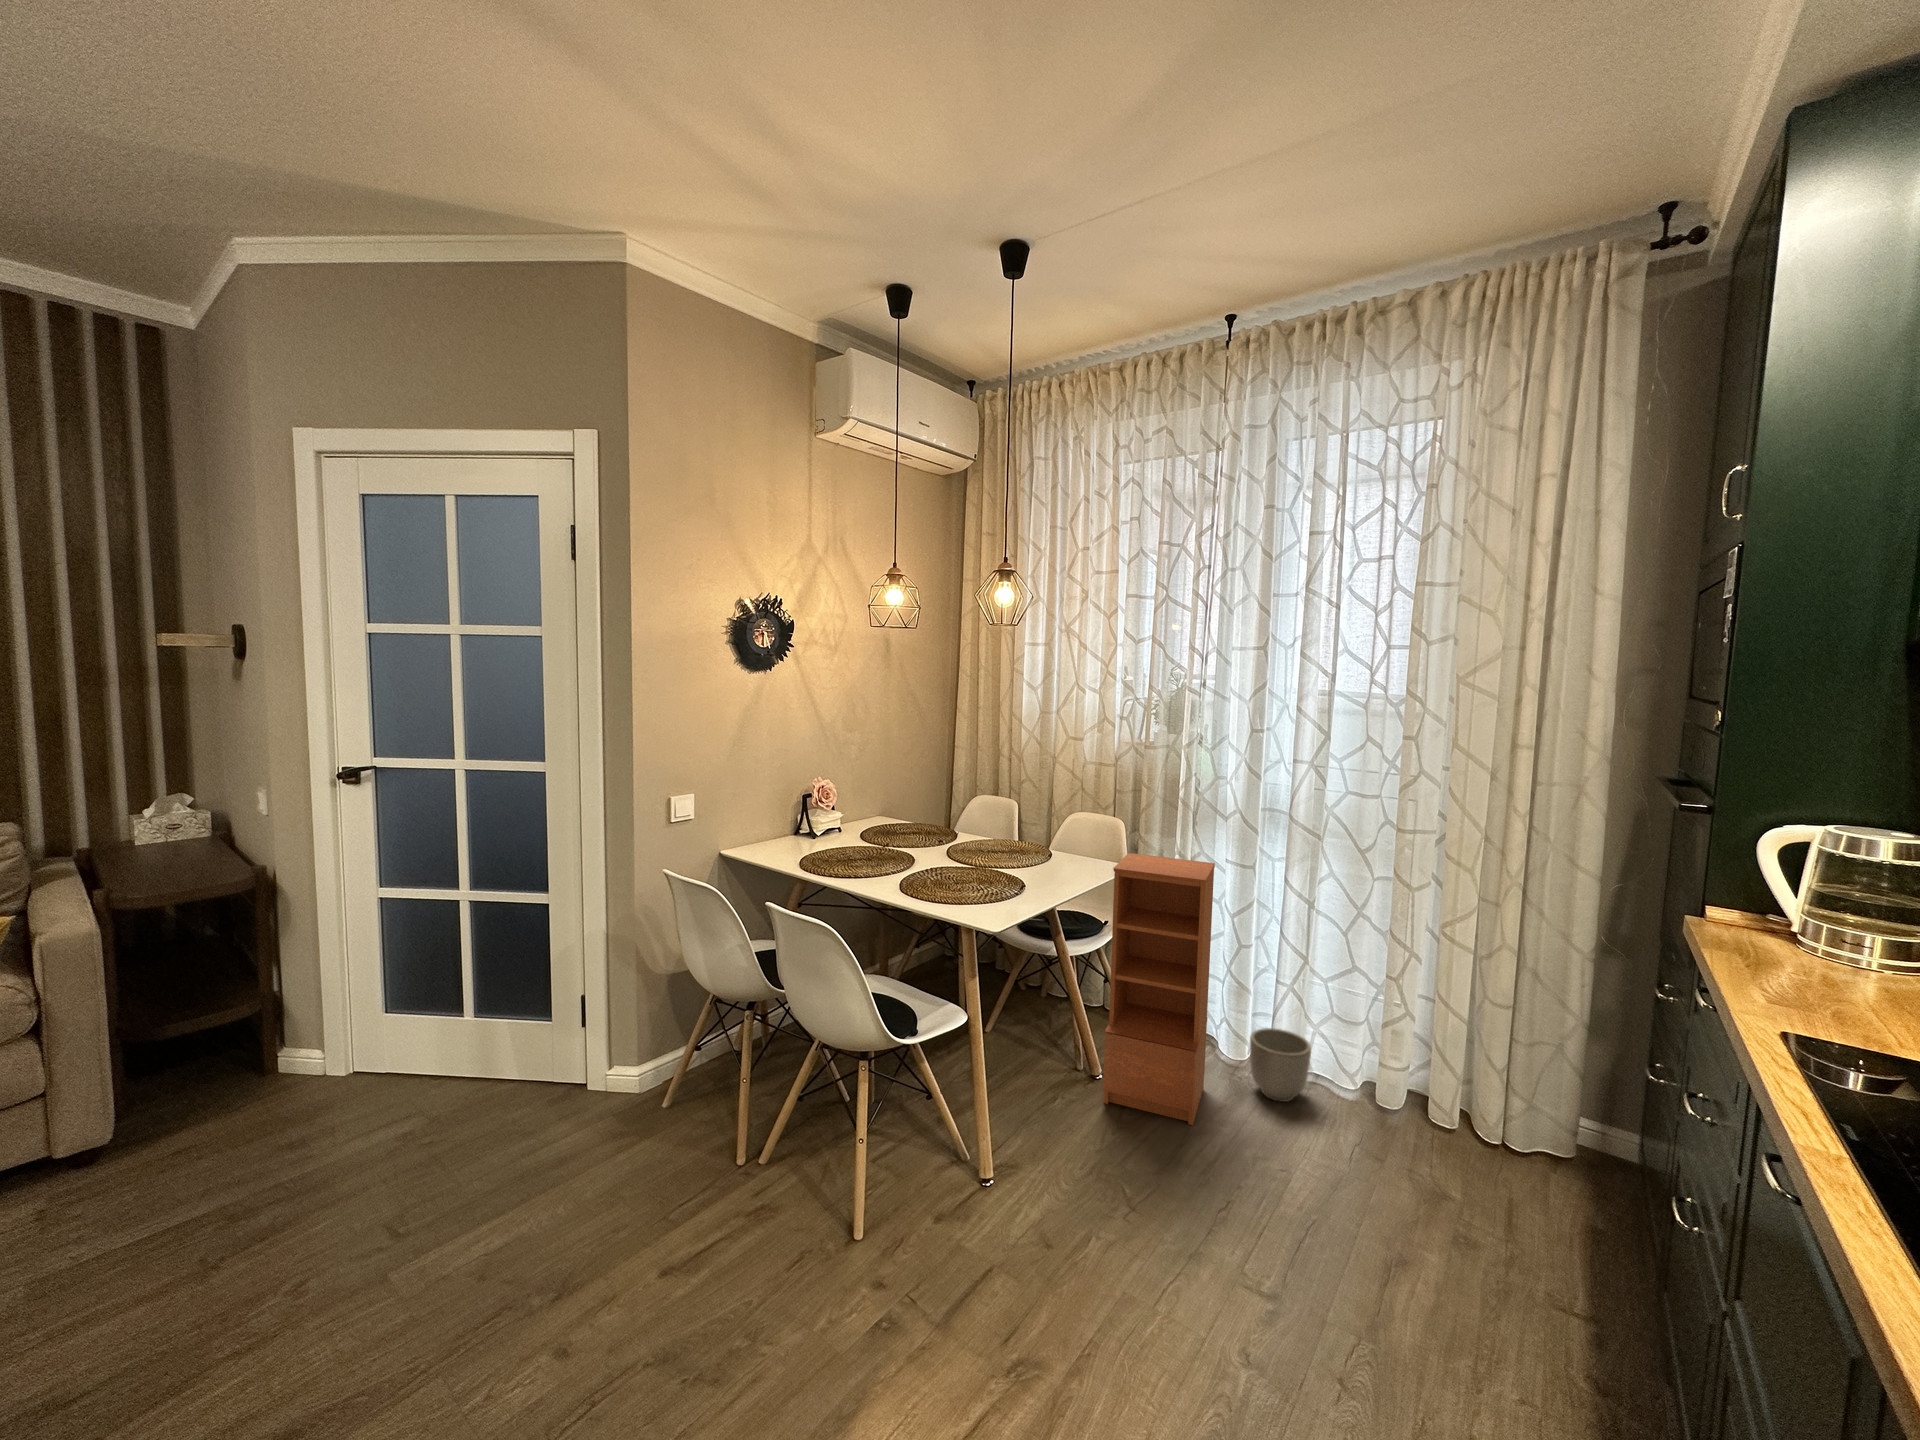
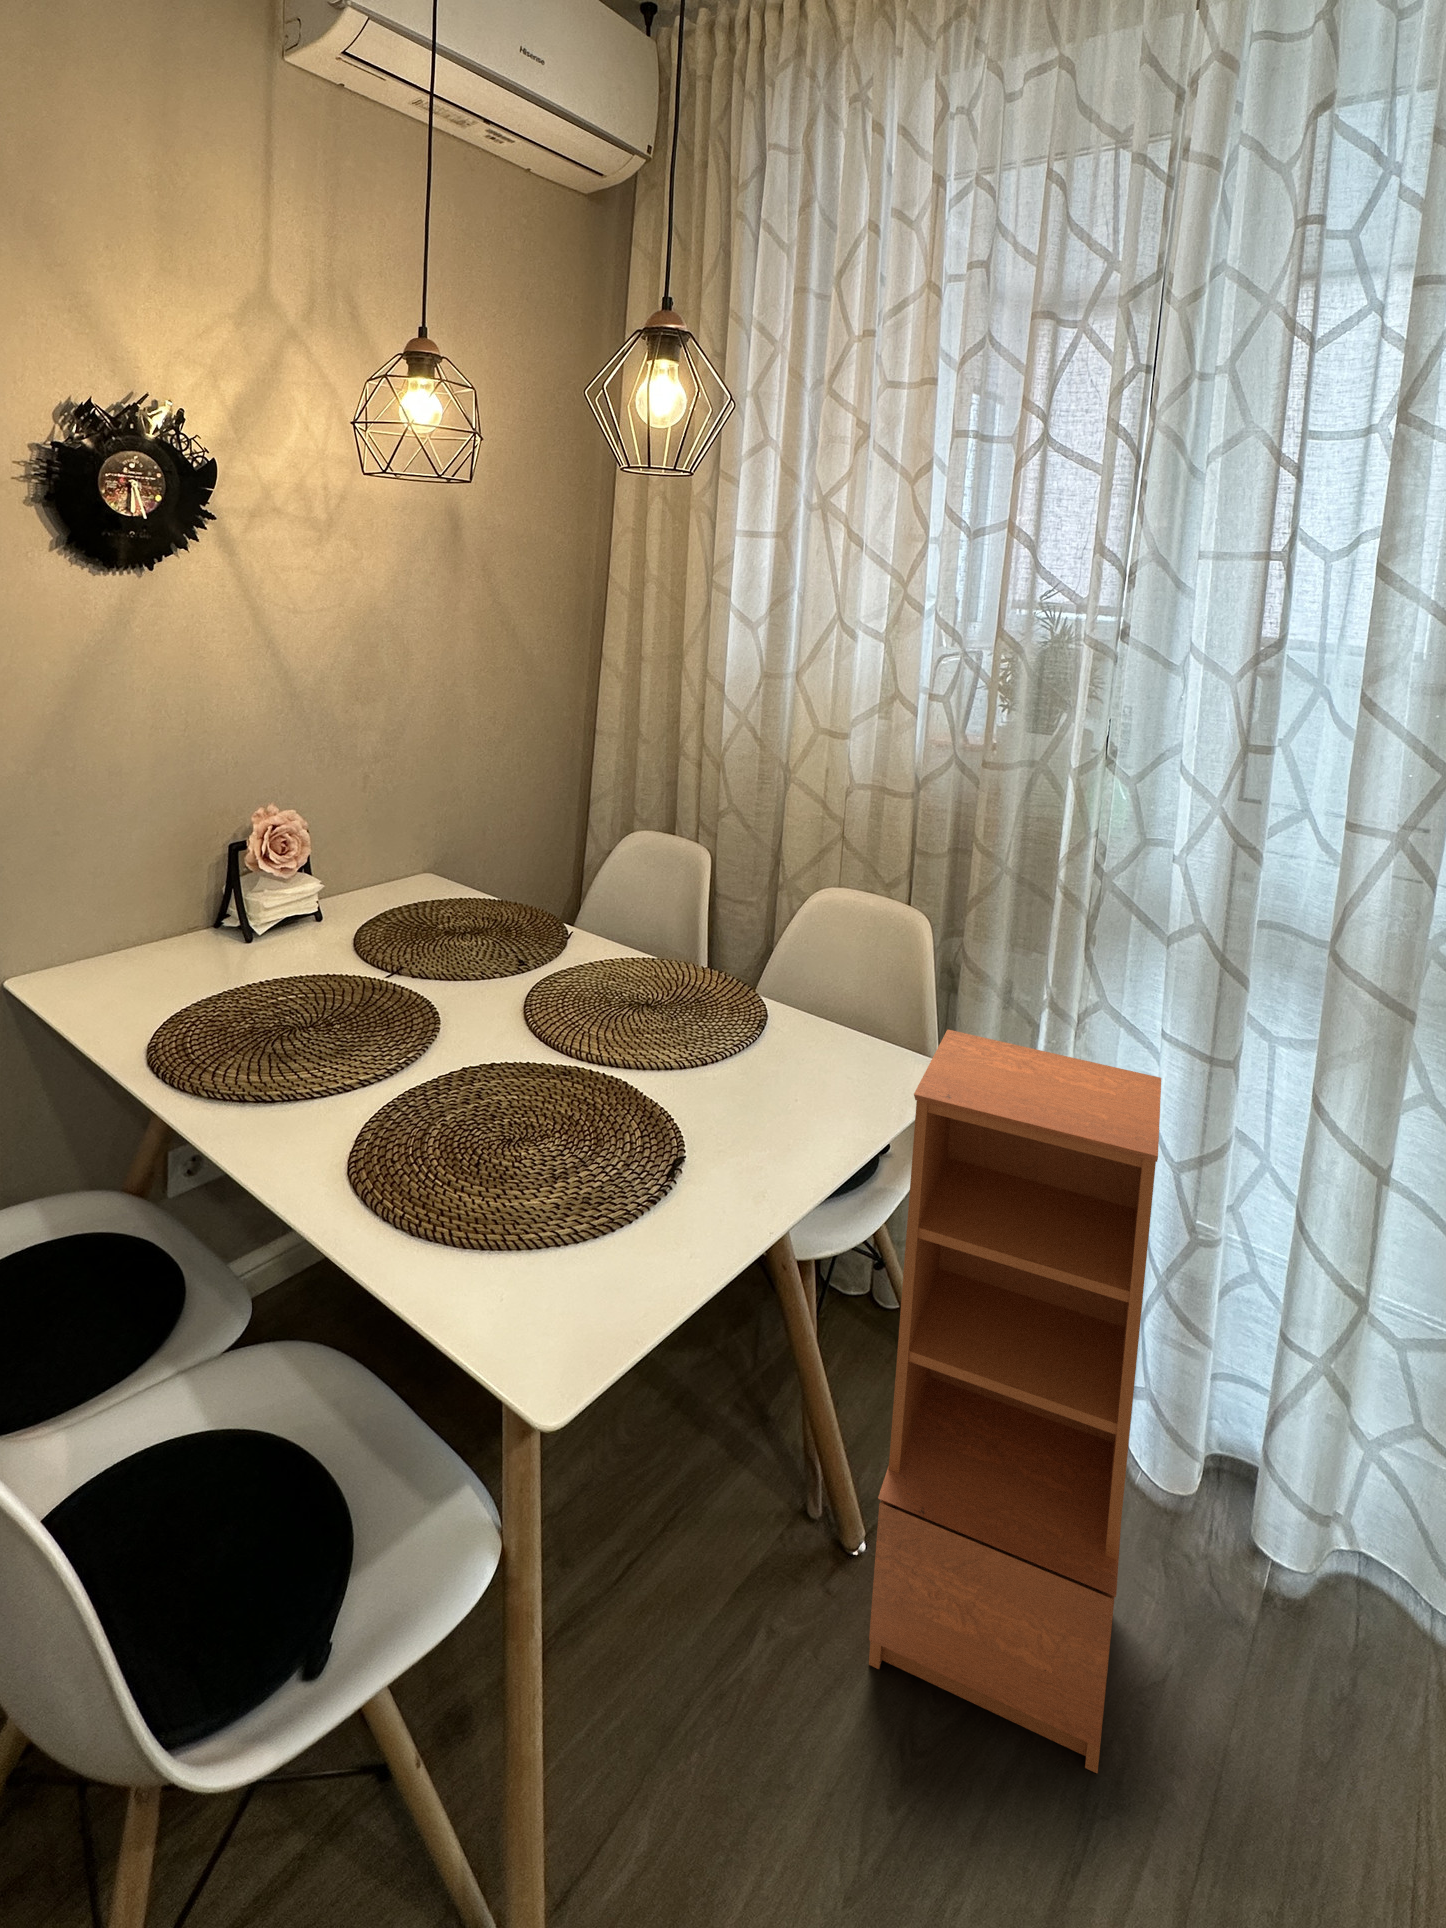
planter: present [1250,1028,1311,1102] -> none [1224,1457,1385,1671]

